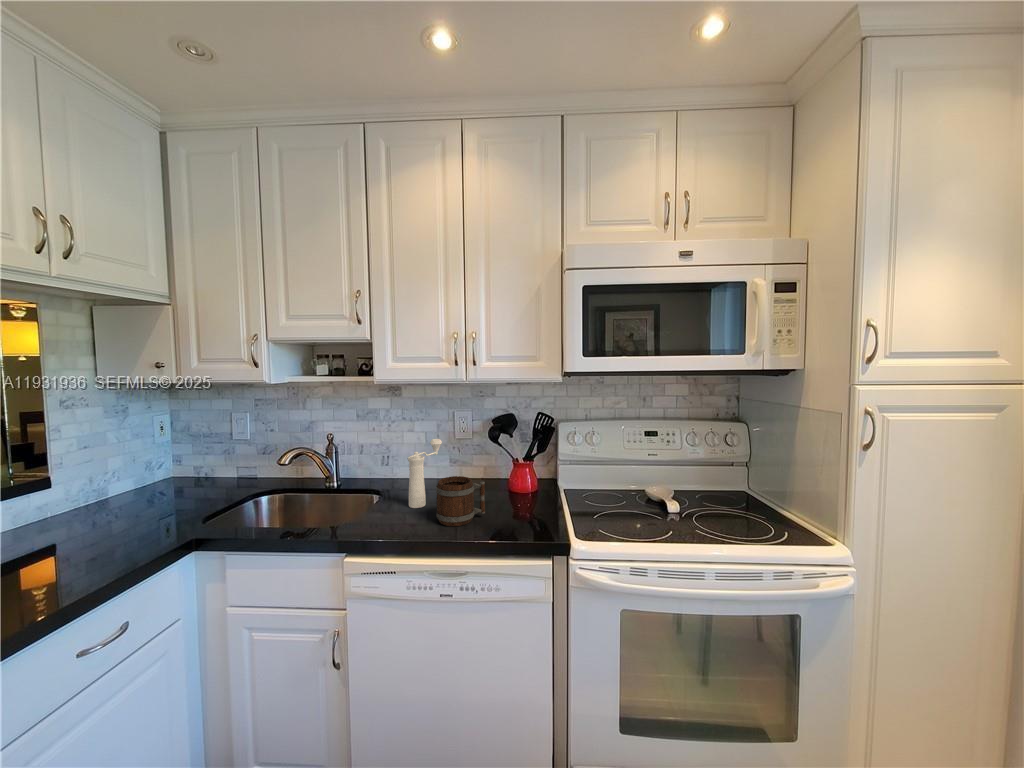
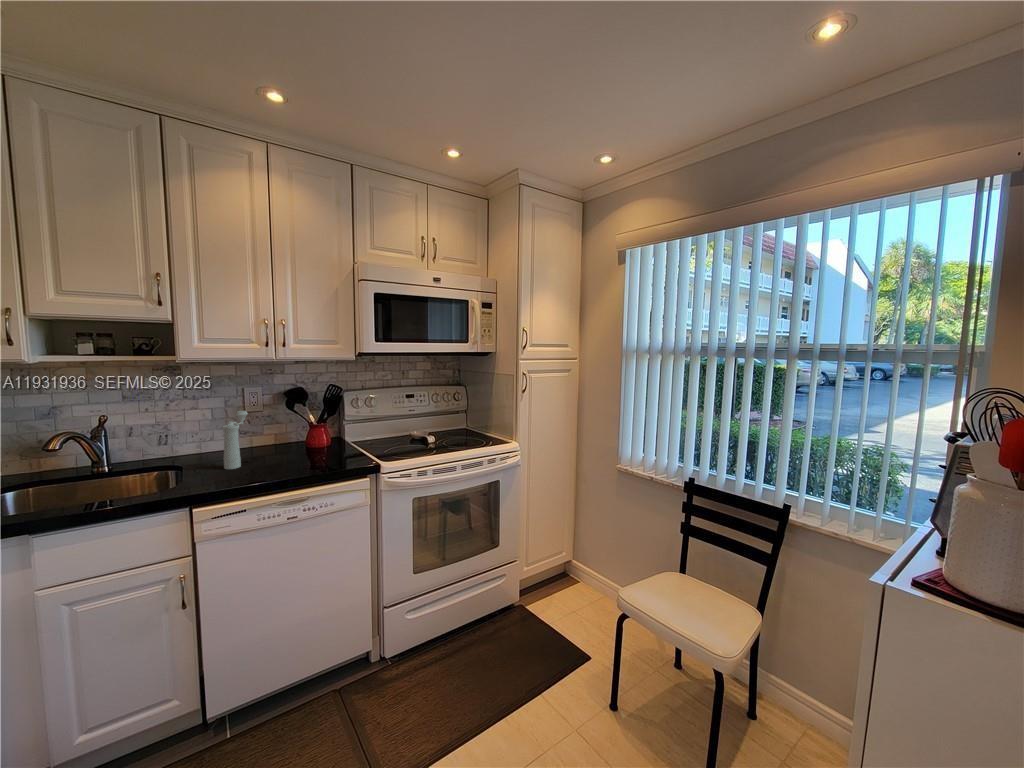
mug: present [436,476,485,526] -> none [264,435,305,472]

